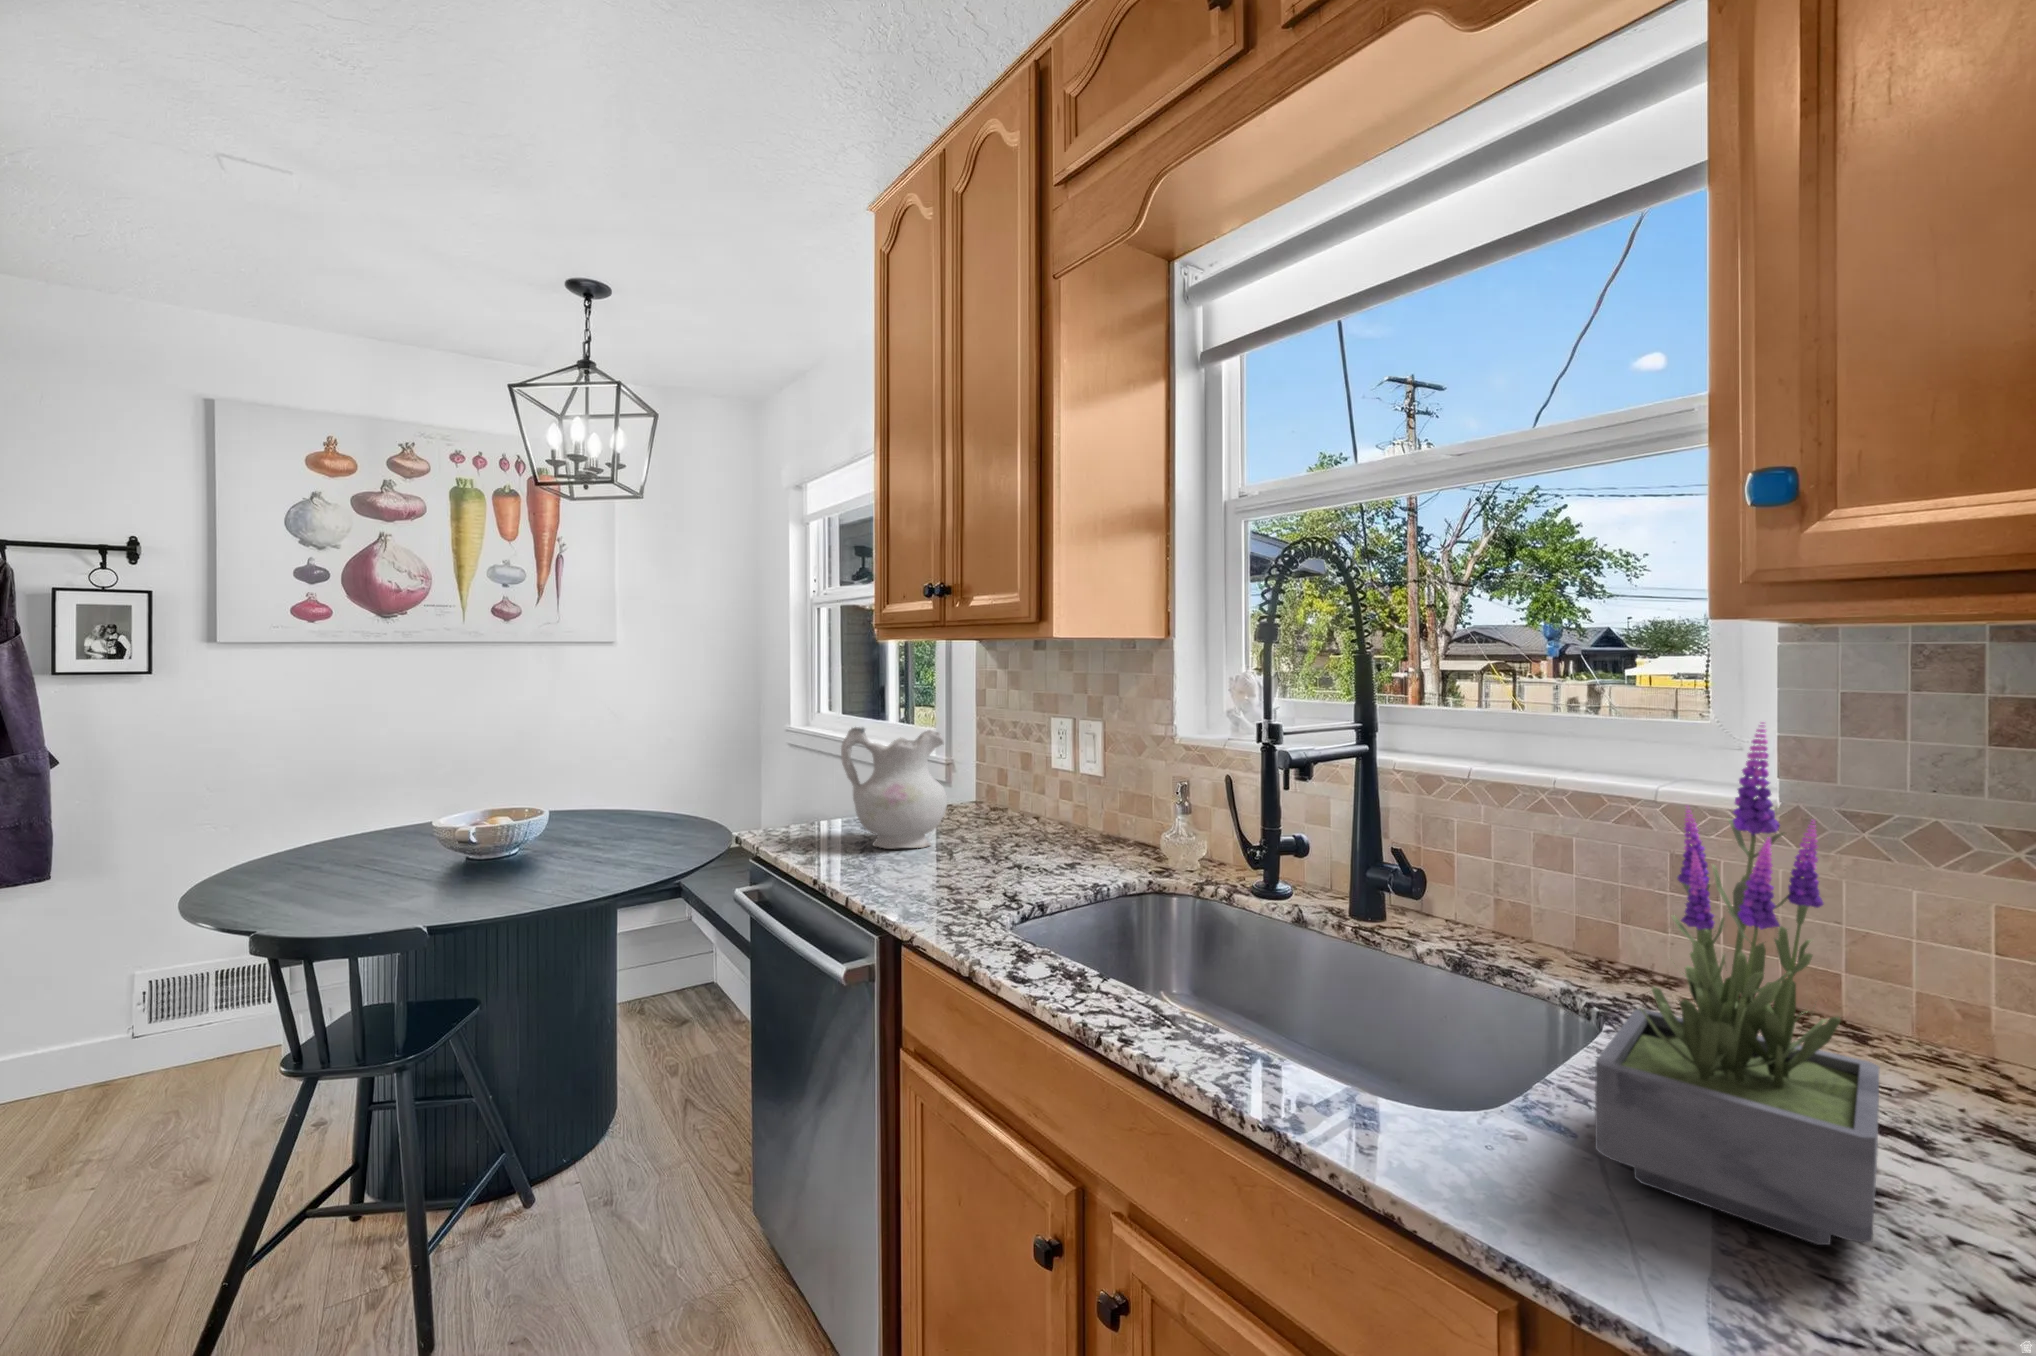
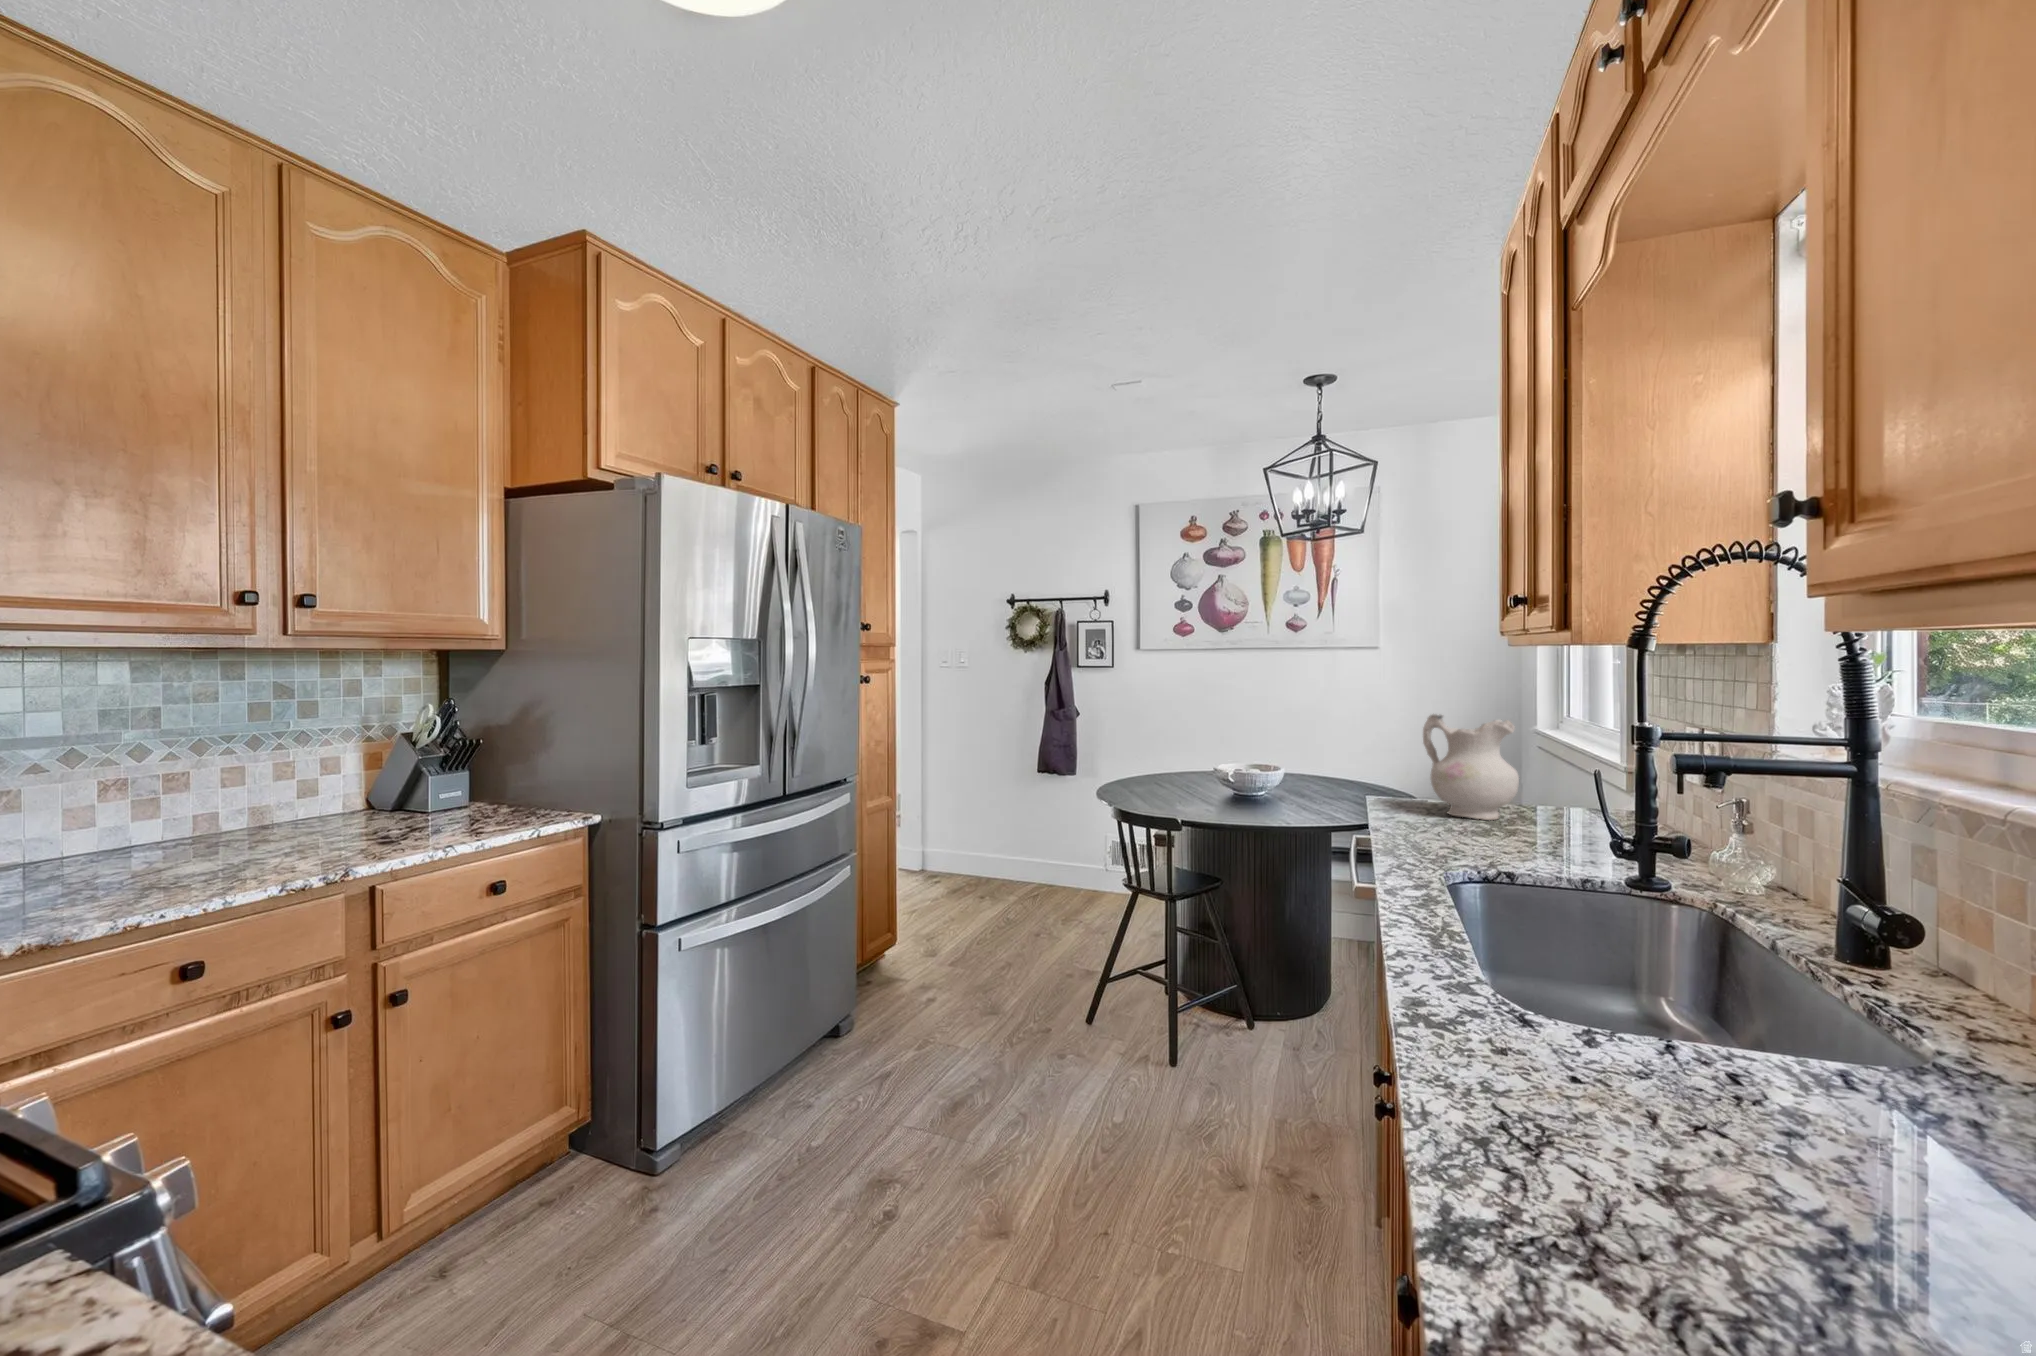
potted plant: present [1595,722,1880,1245] -> none [1537,721,1827,1153]

